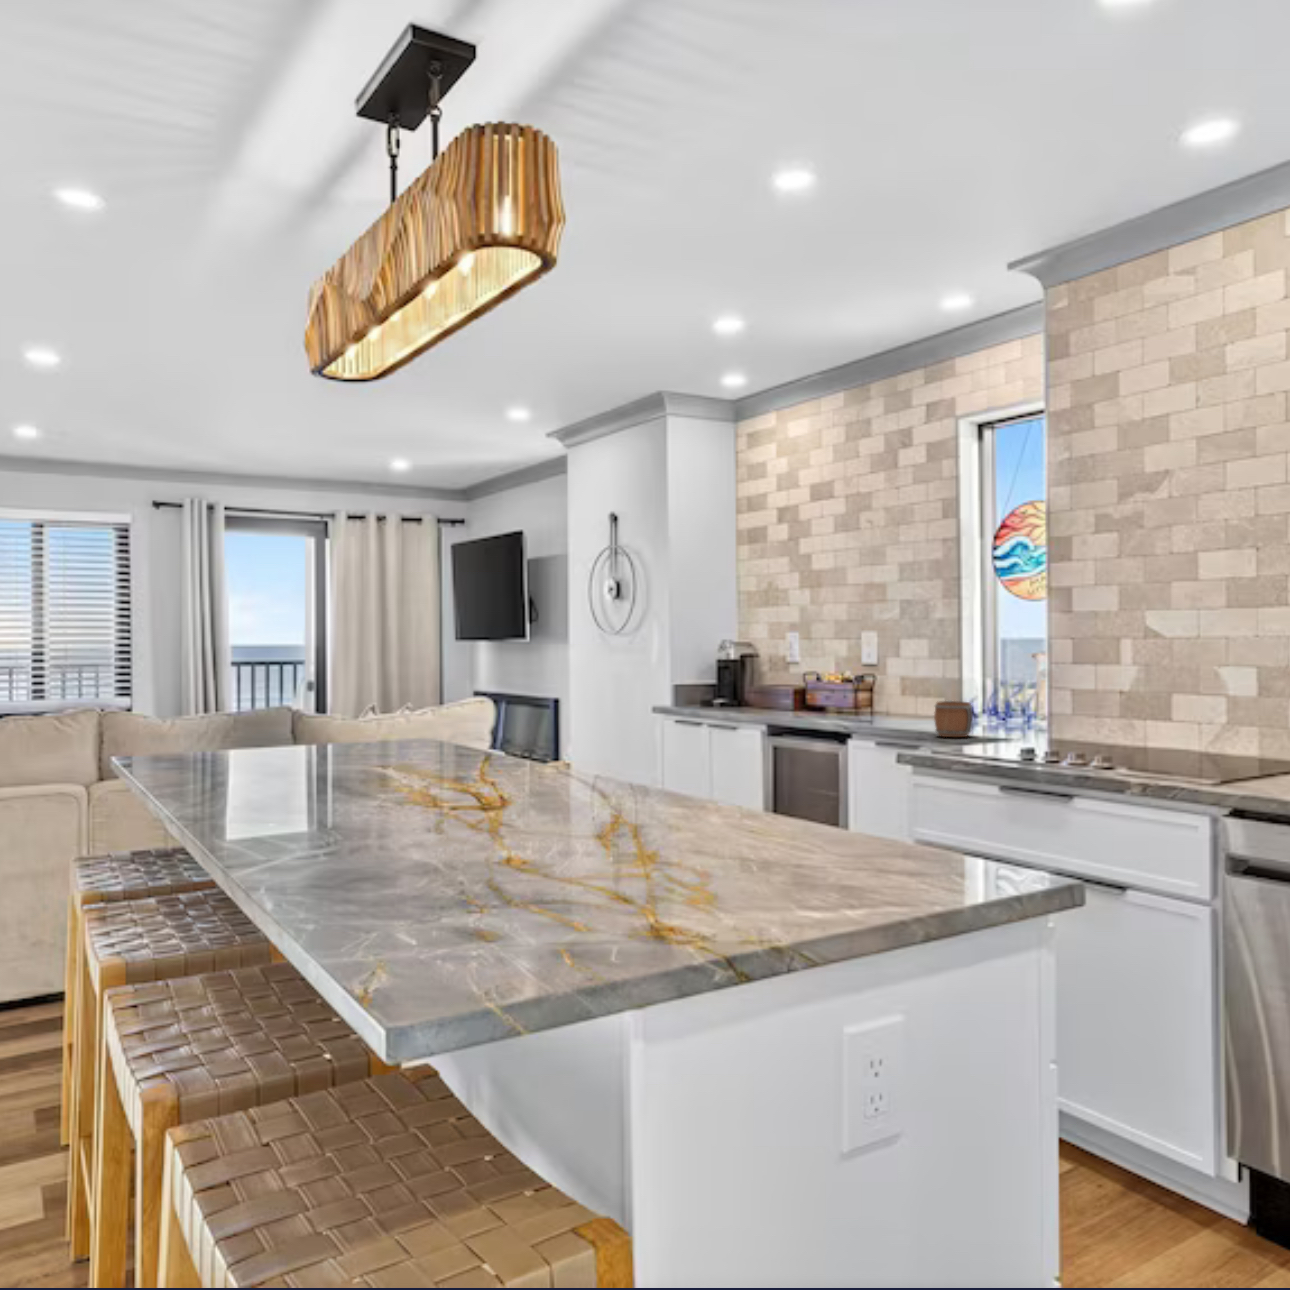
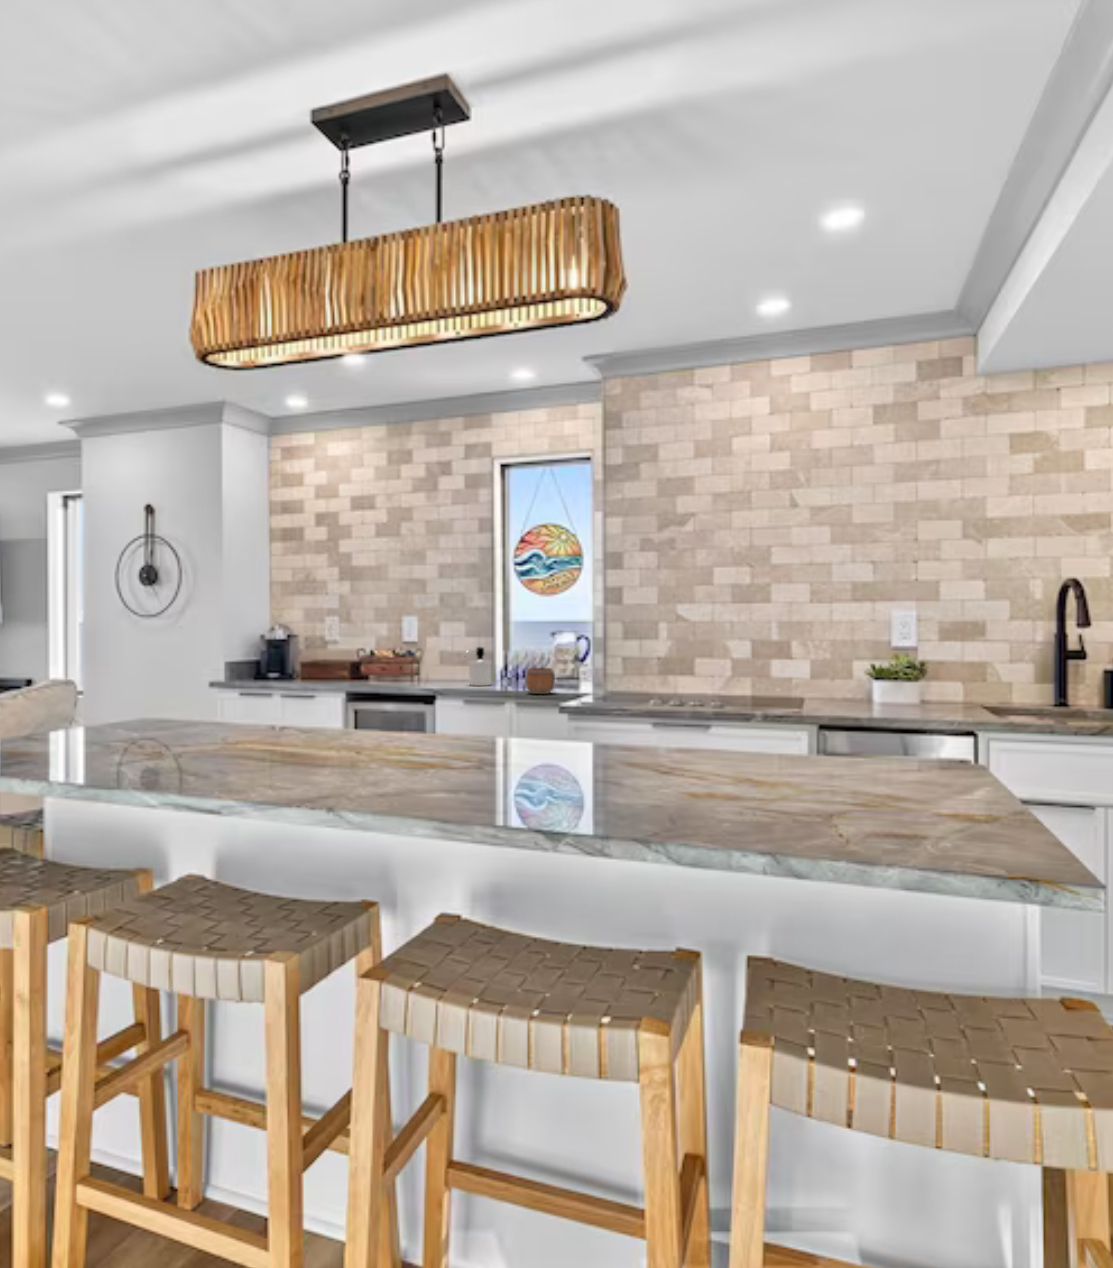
soap dispenser: none [889,673,934,723] -> present [465,647,492,686]

